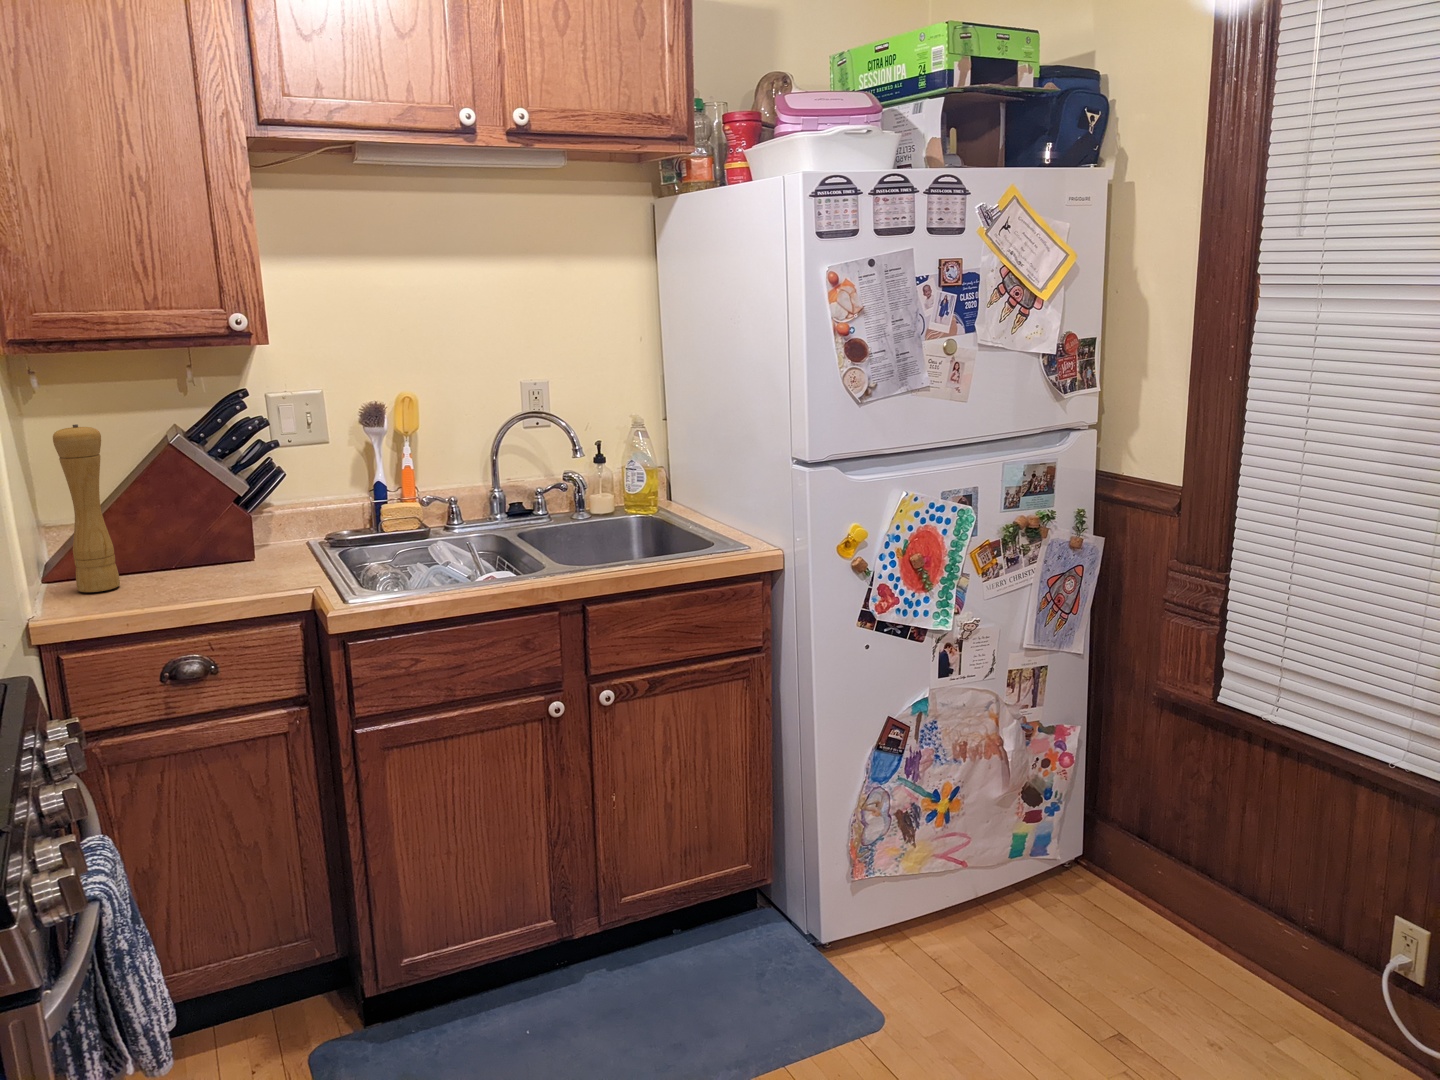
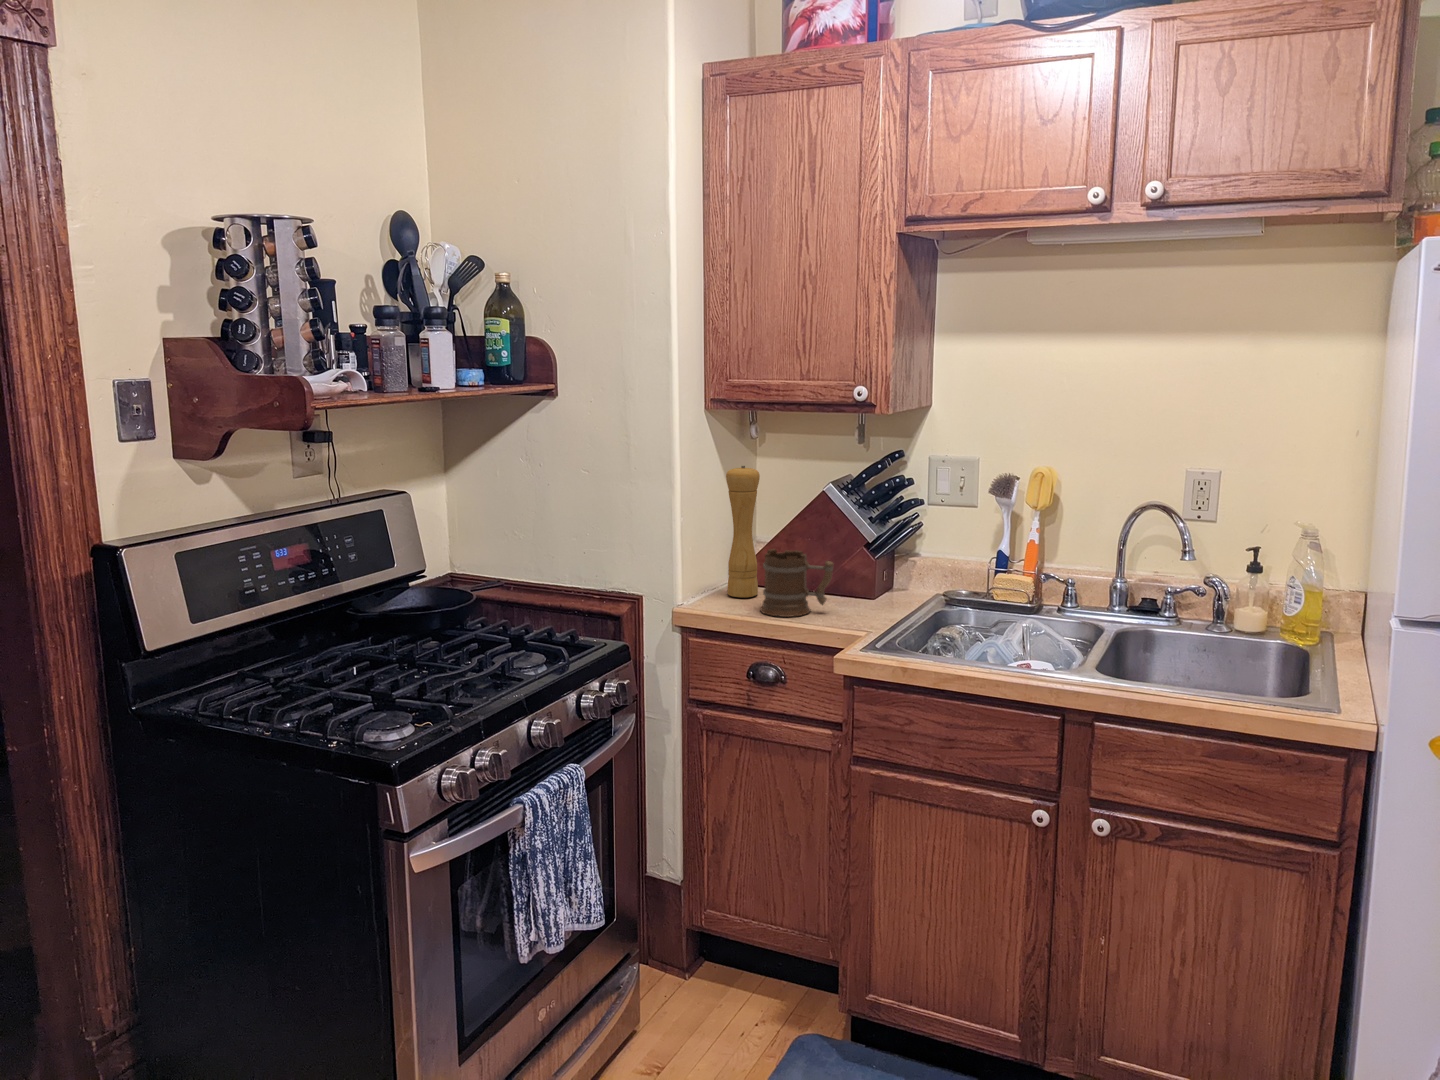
mug: none [147,516,240,598] -> present [760,549,834,617]

